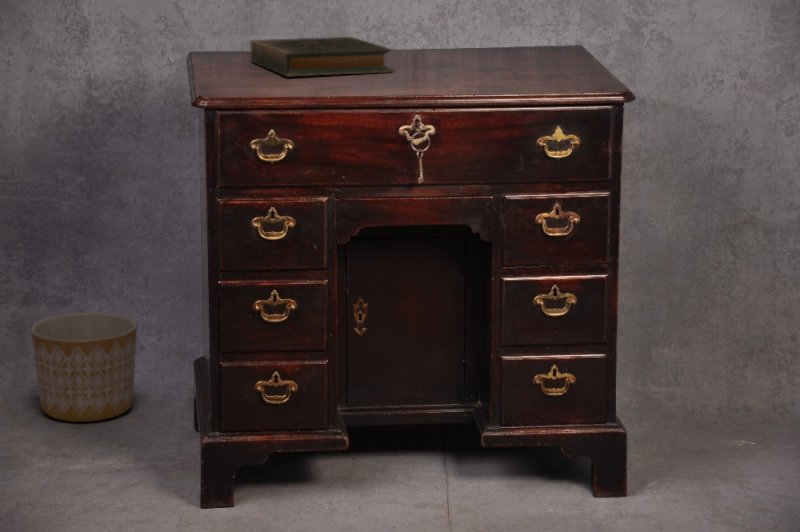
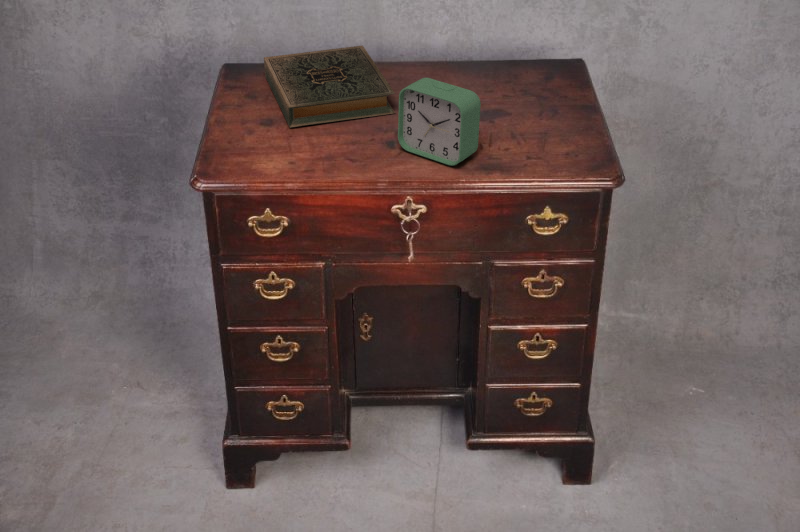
alarm clock: none [402,11,486,87] -> present [398,78,481,166]
planter: present [31,312,137,422] -> none [93,241,186,346]

